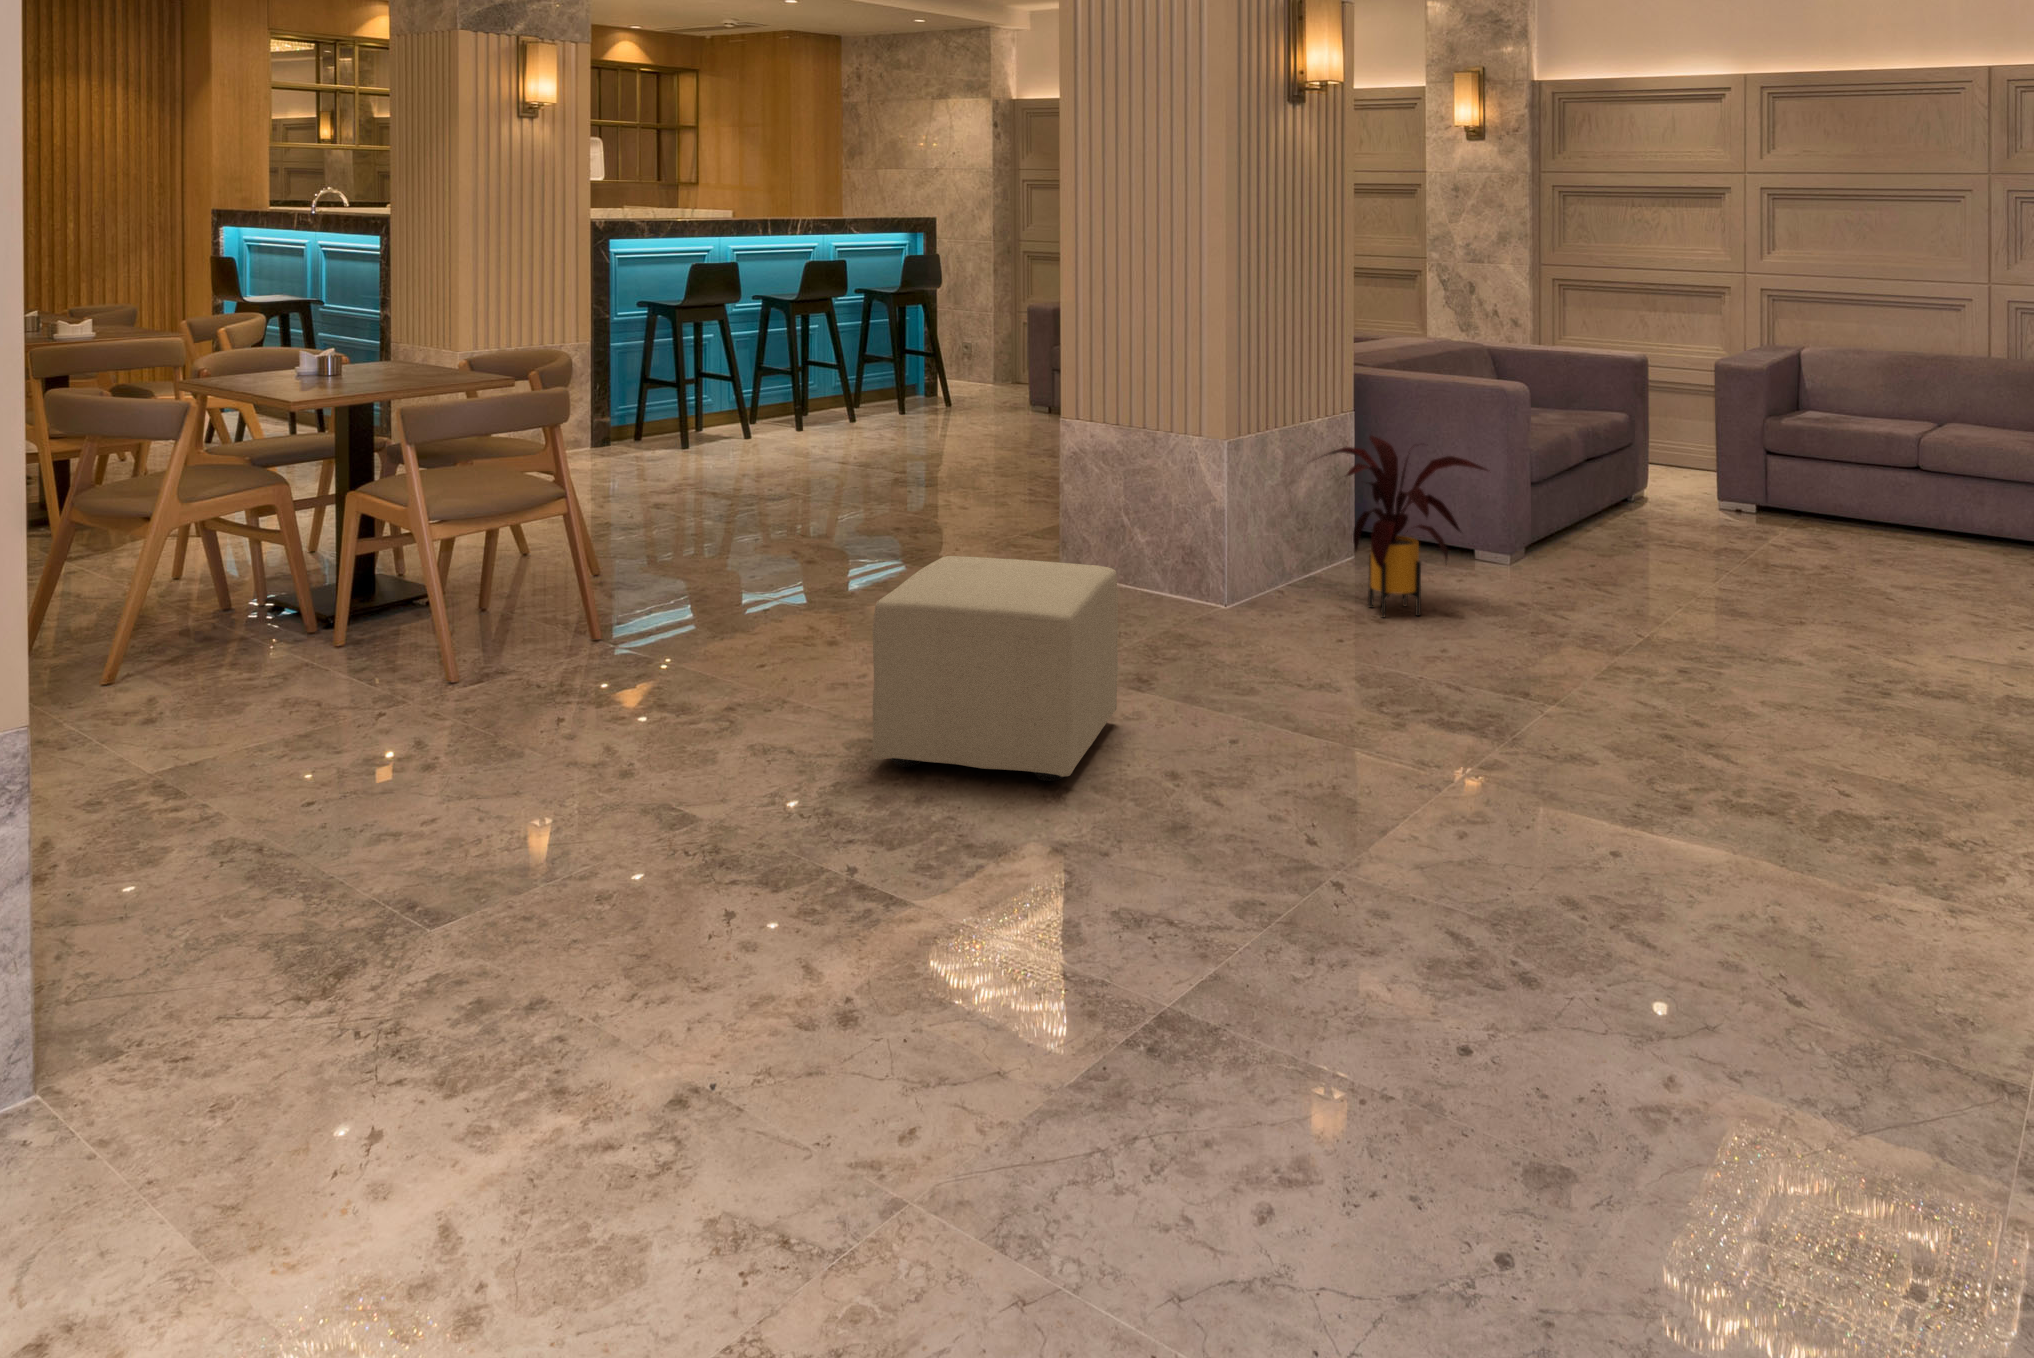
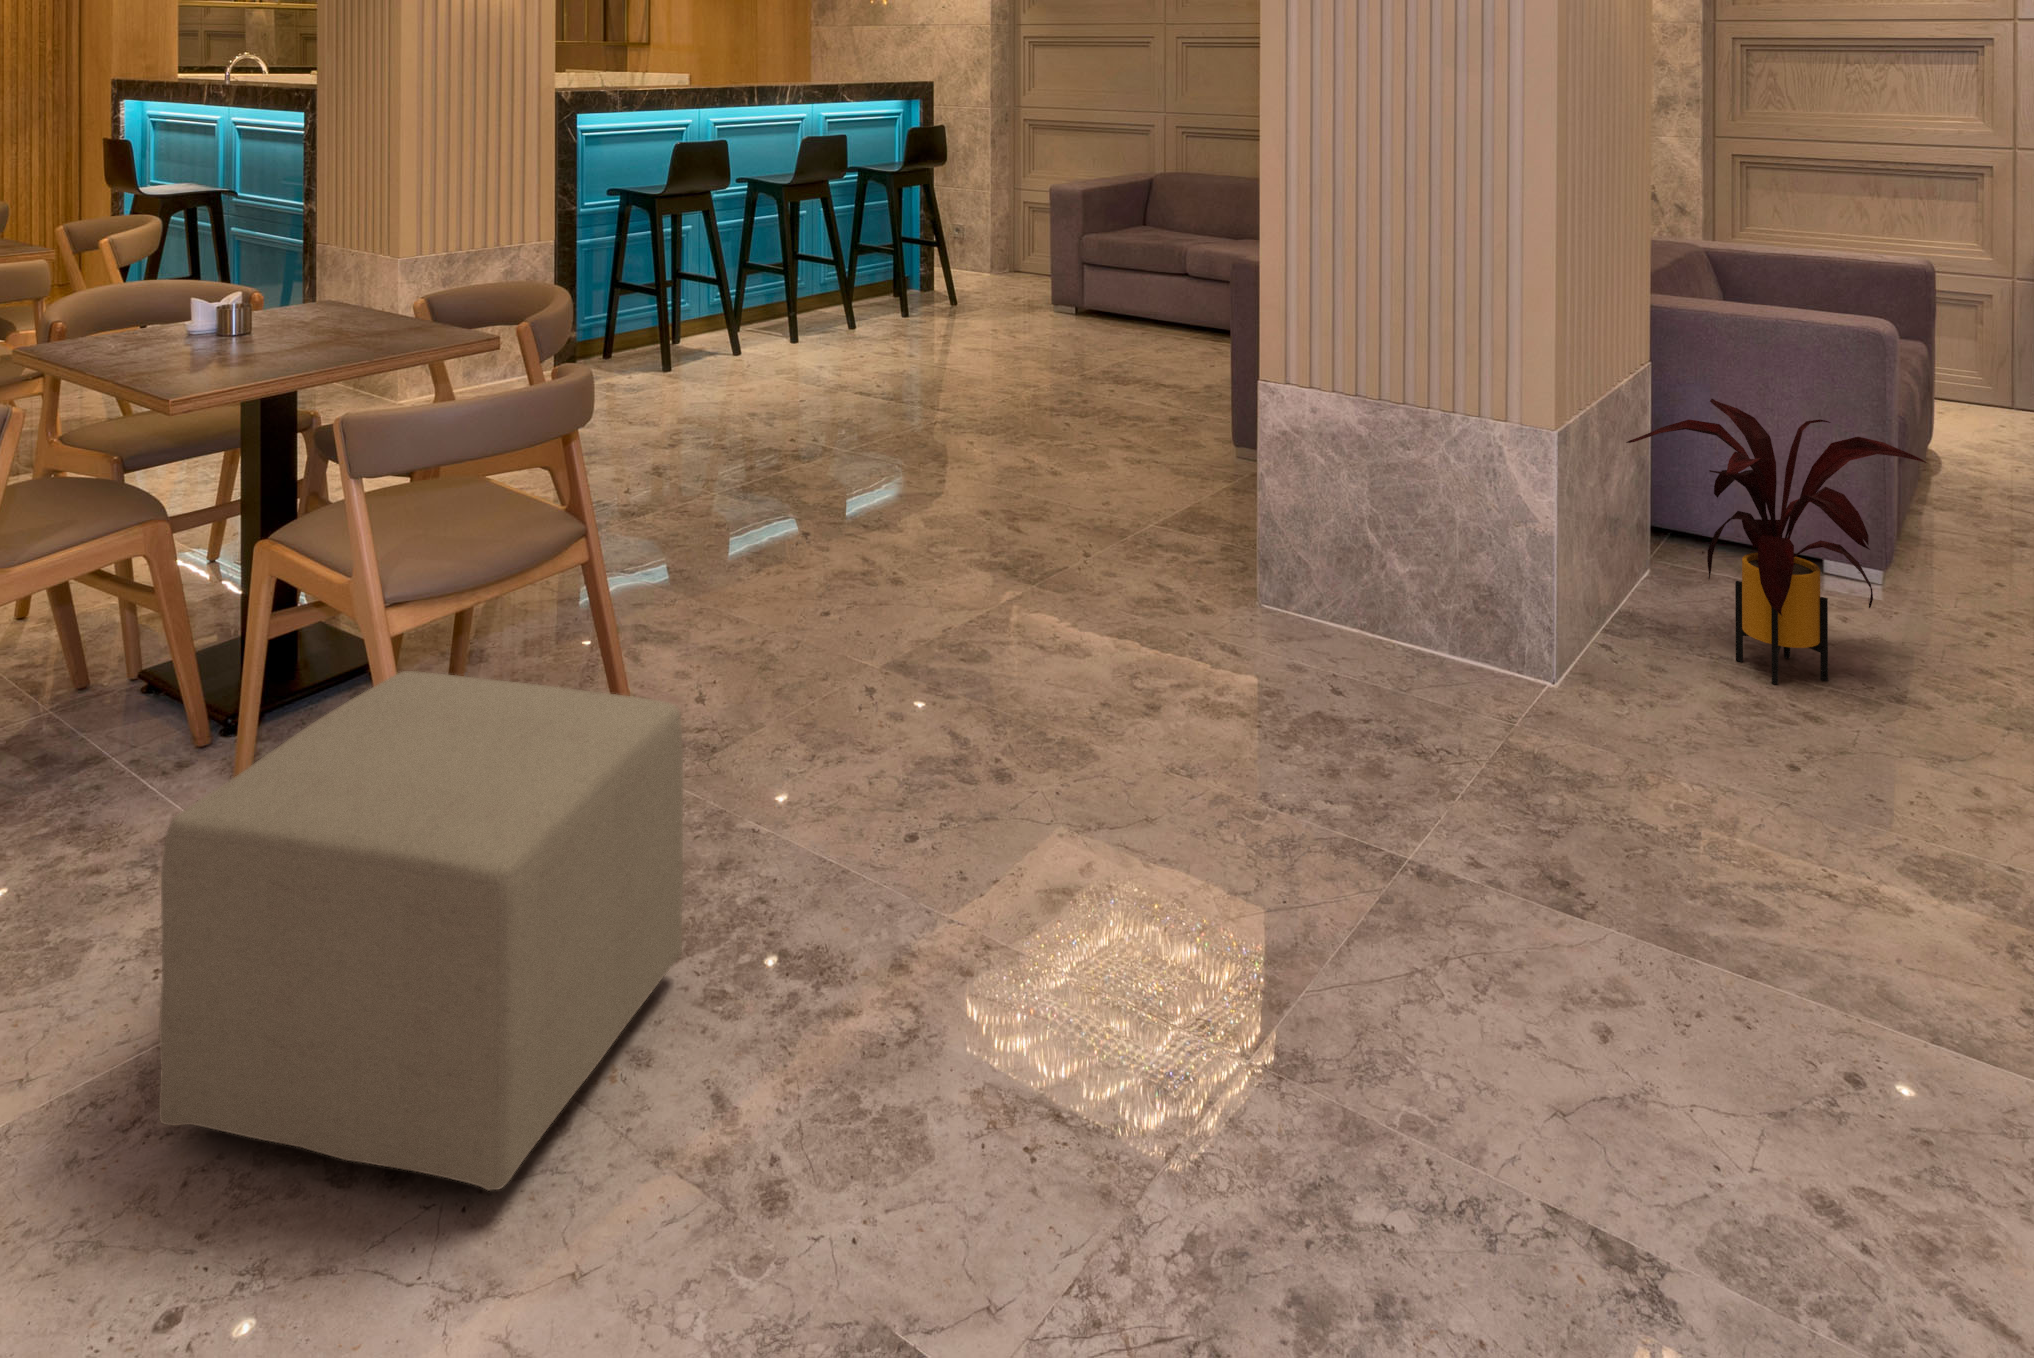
ottoman: present [873,556,1118,781] -> present [159,671,683,1191]

